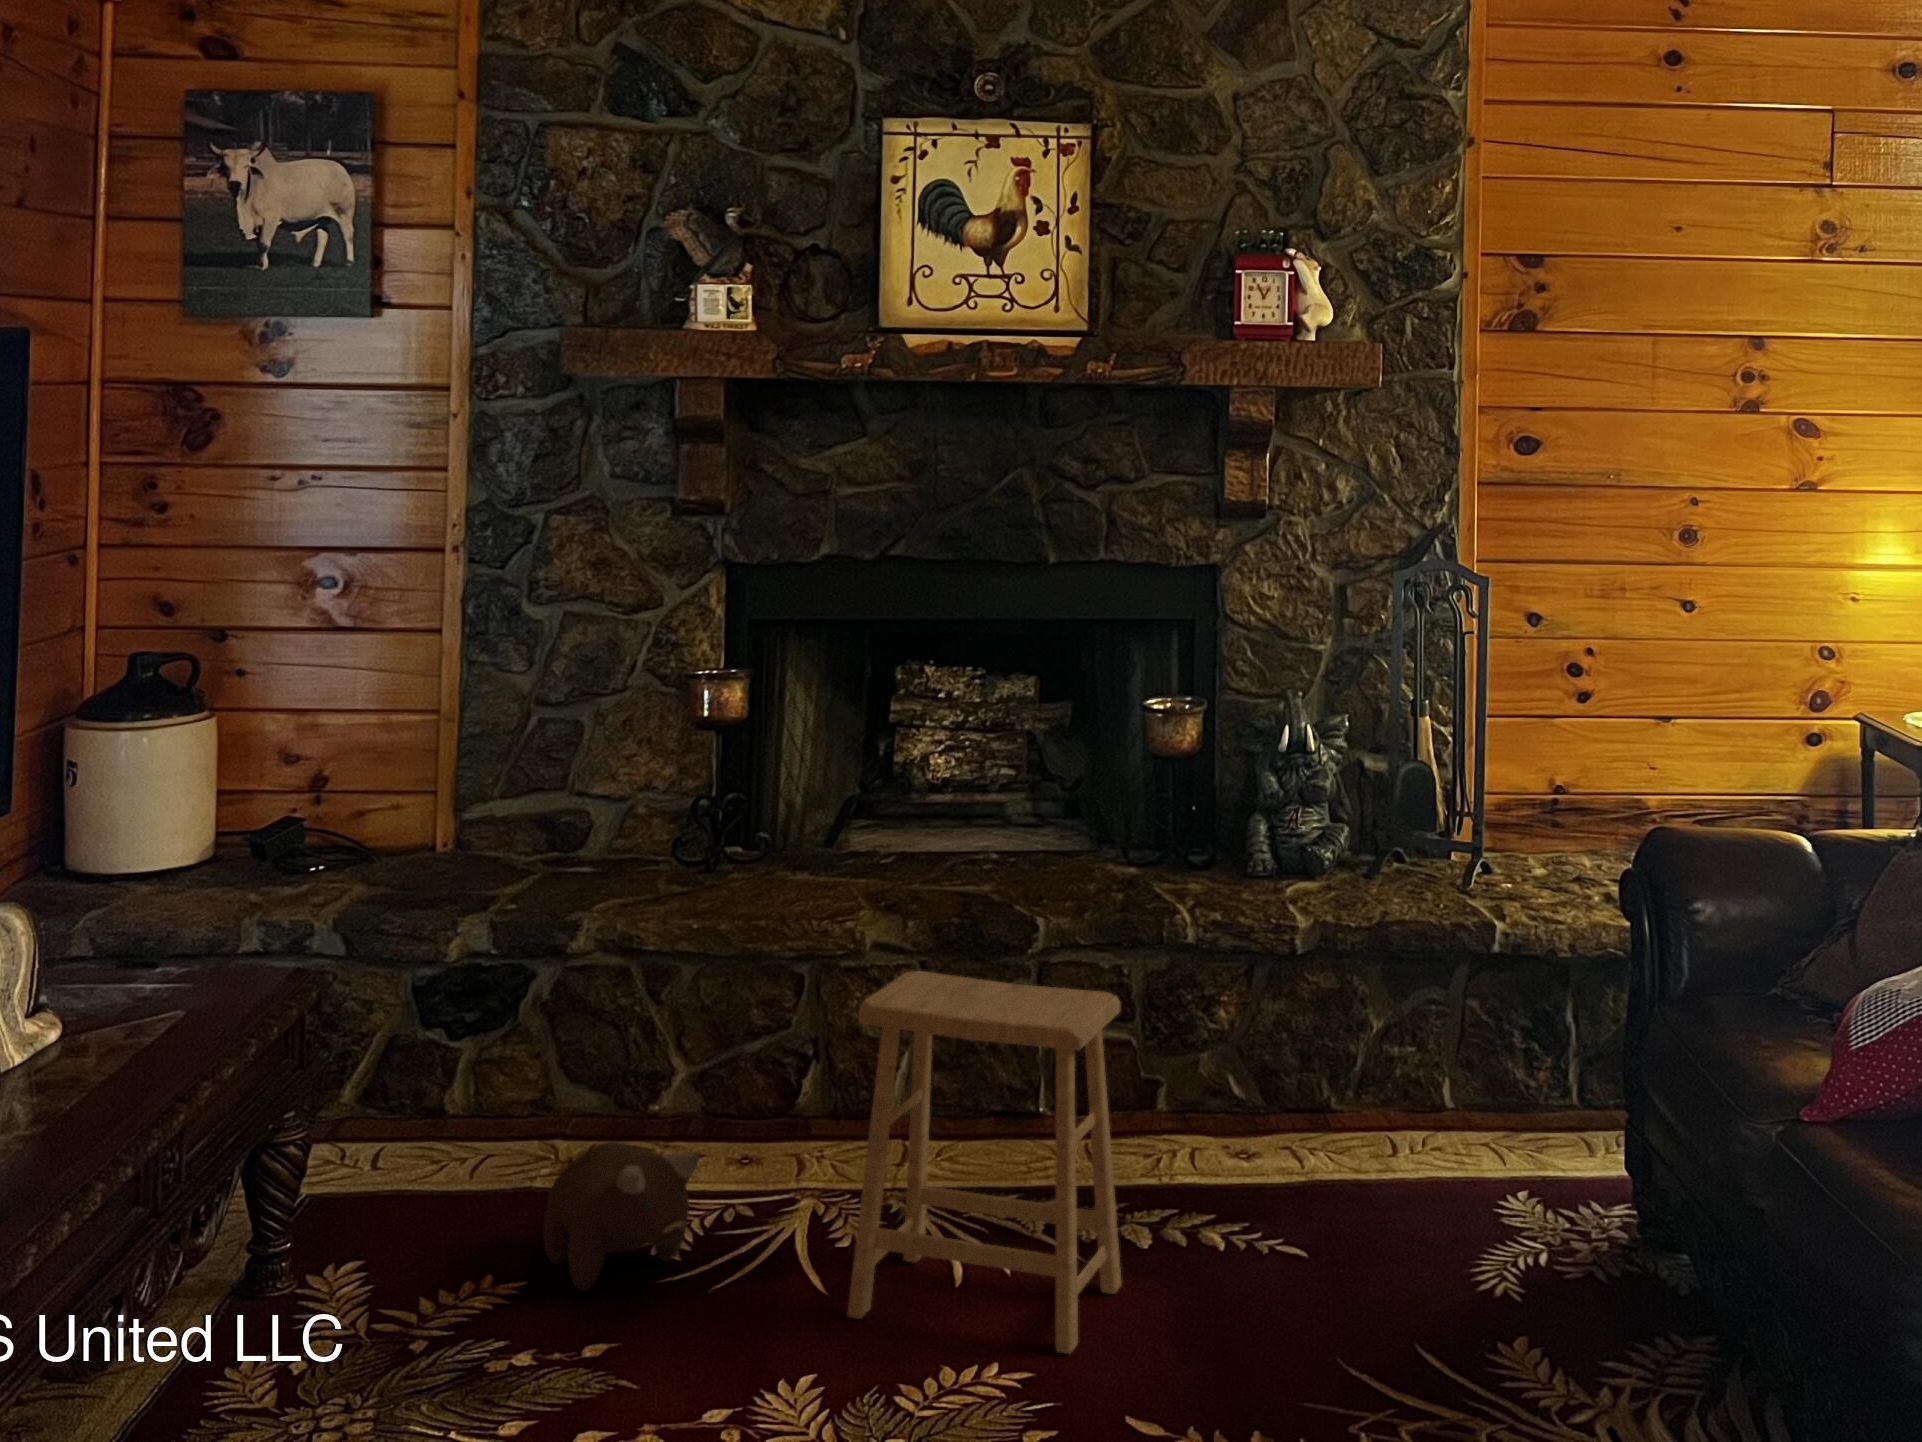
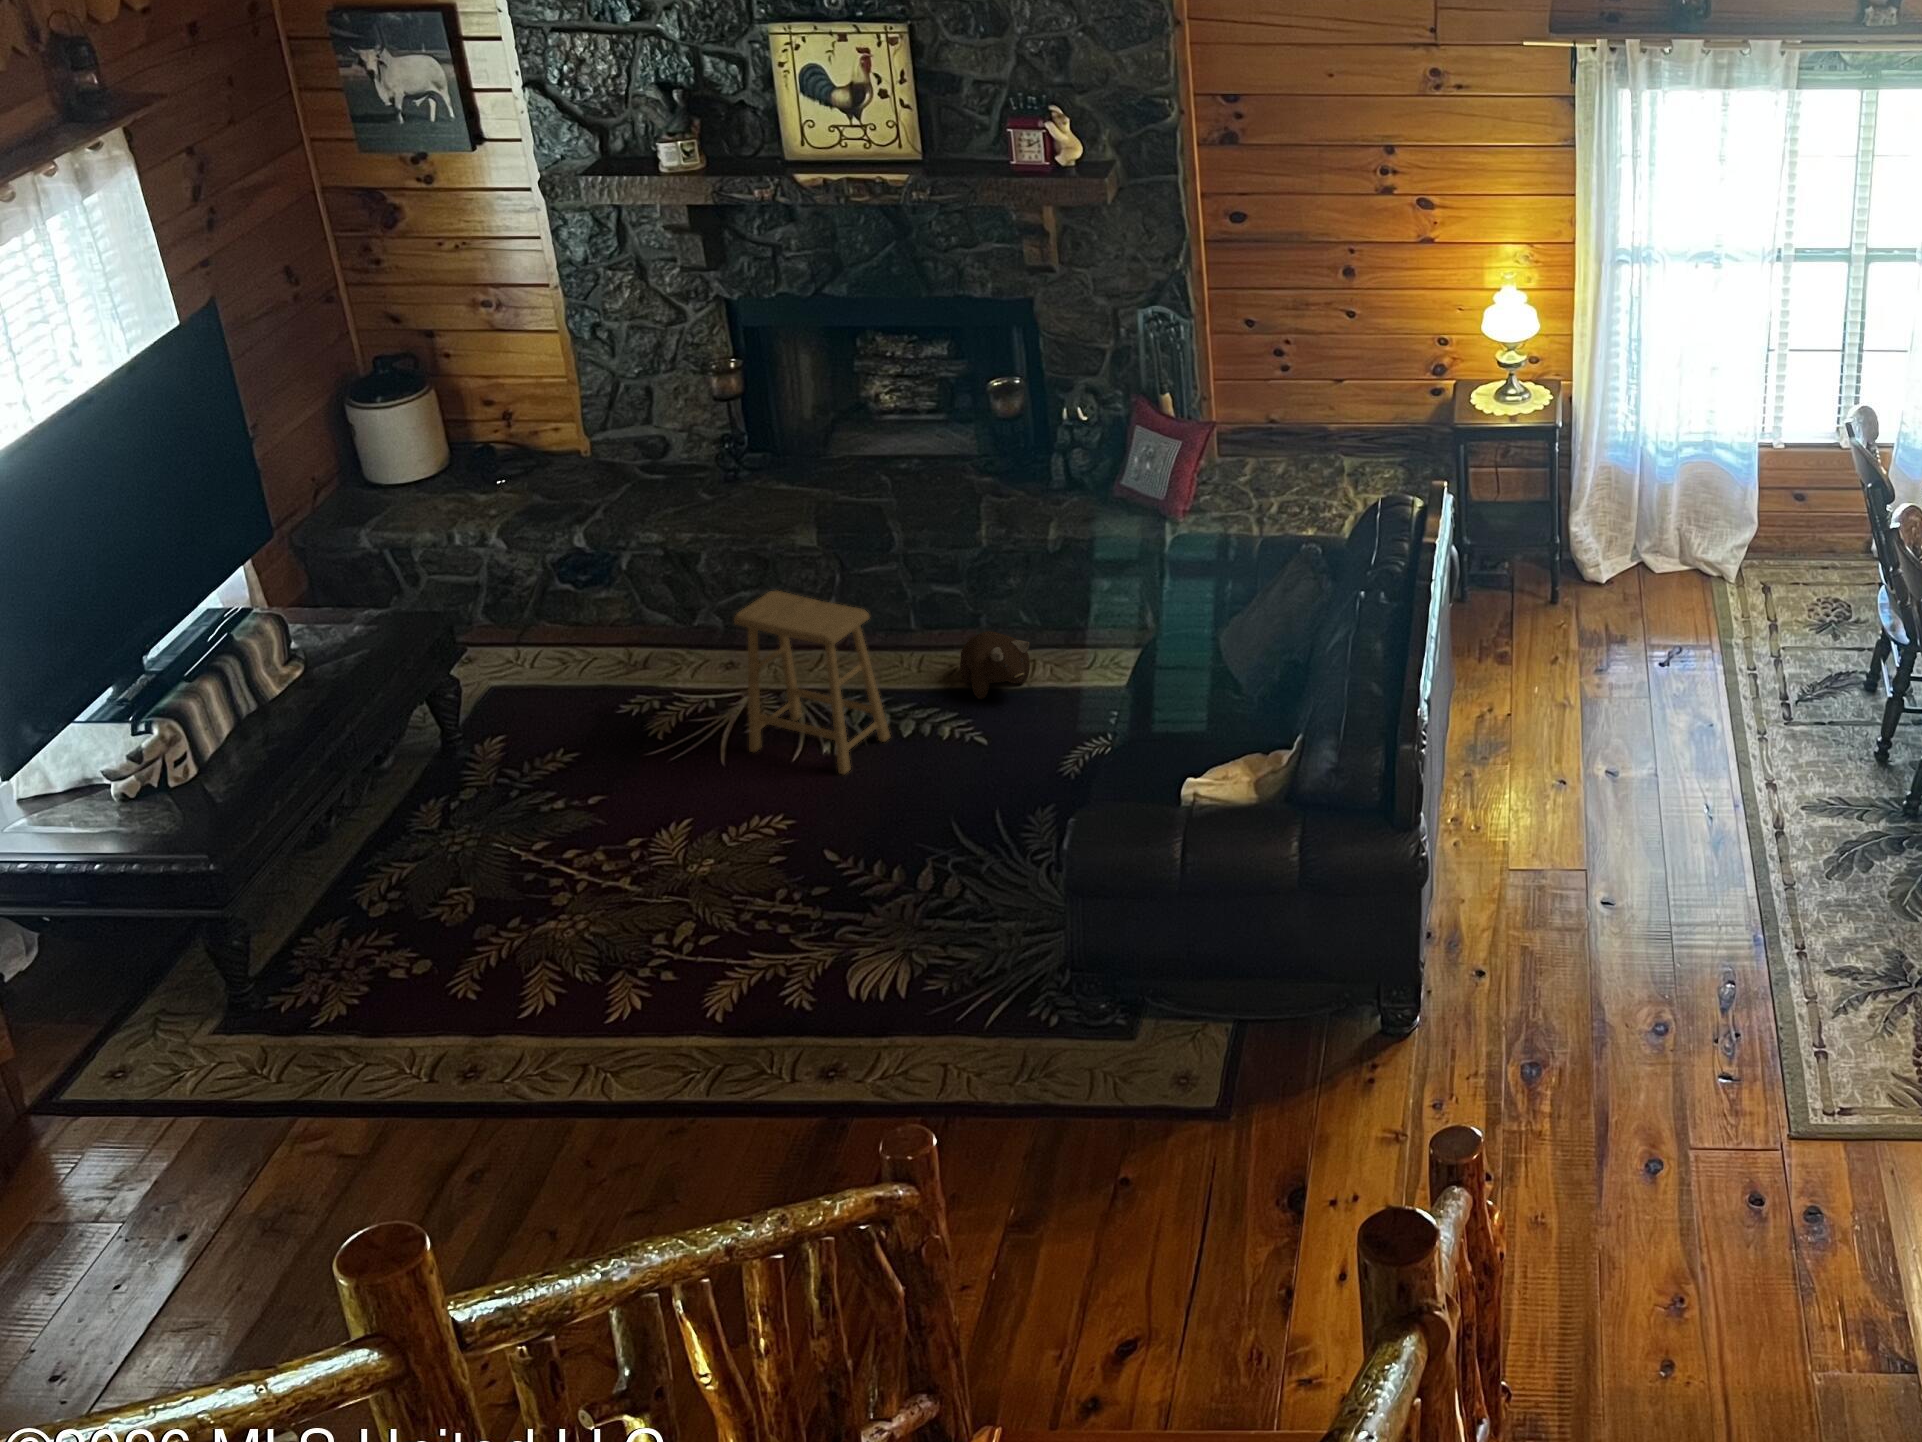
plush toy: present [543,1142,699,1291] -> present [960,631,1030,699]

